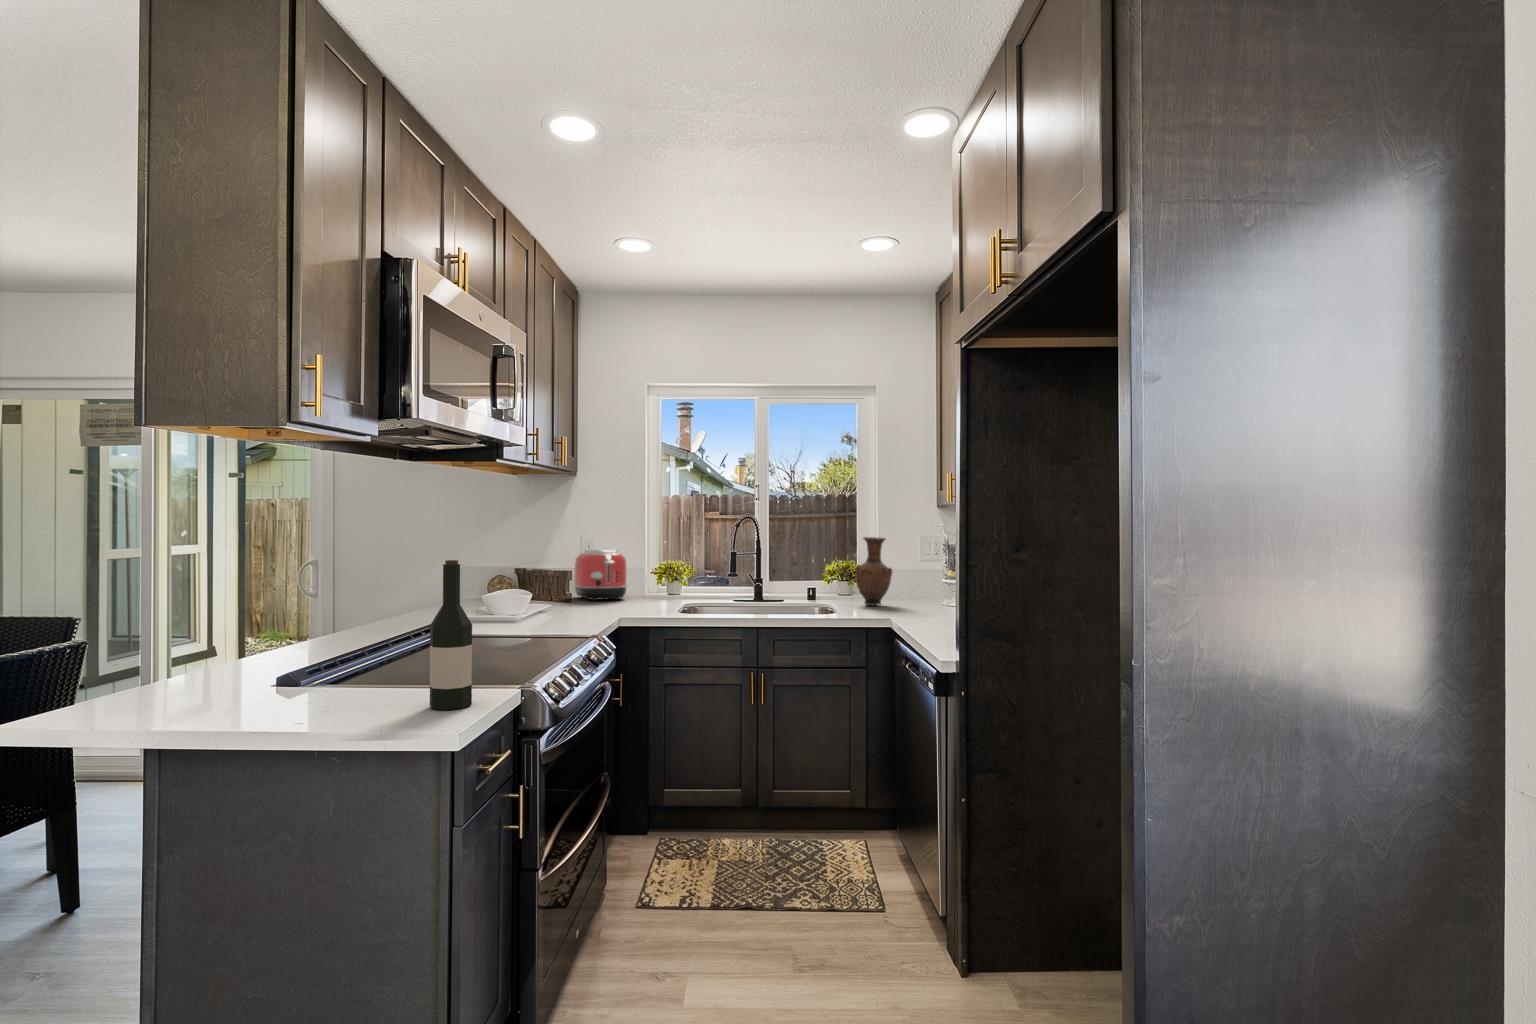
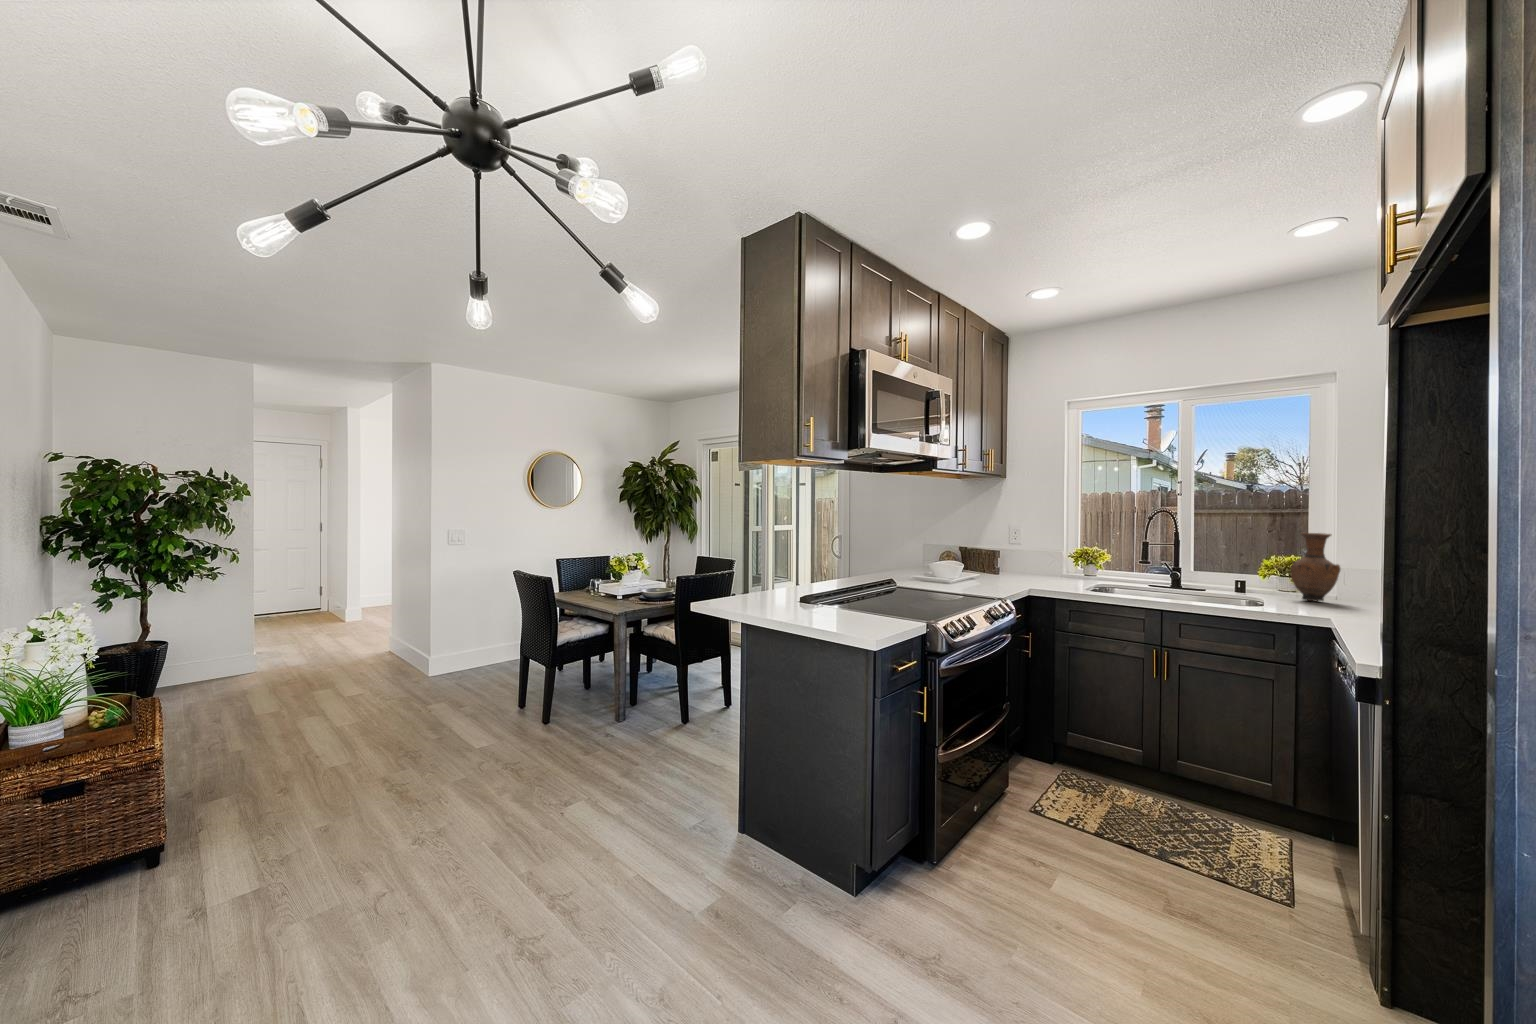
toaster: present [575,549,627,601] -> none [1010,536,1053,577]
wine bottle: present [430,560,472,710] -> none [842,526,869,628]

